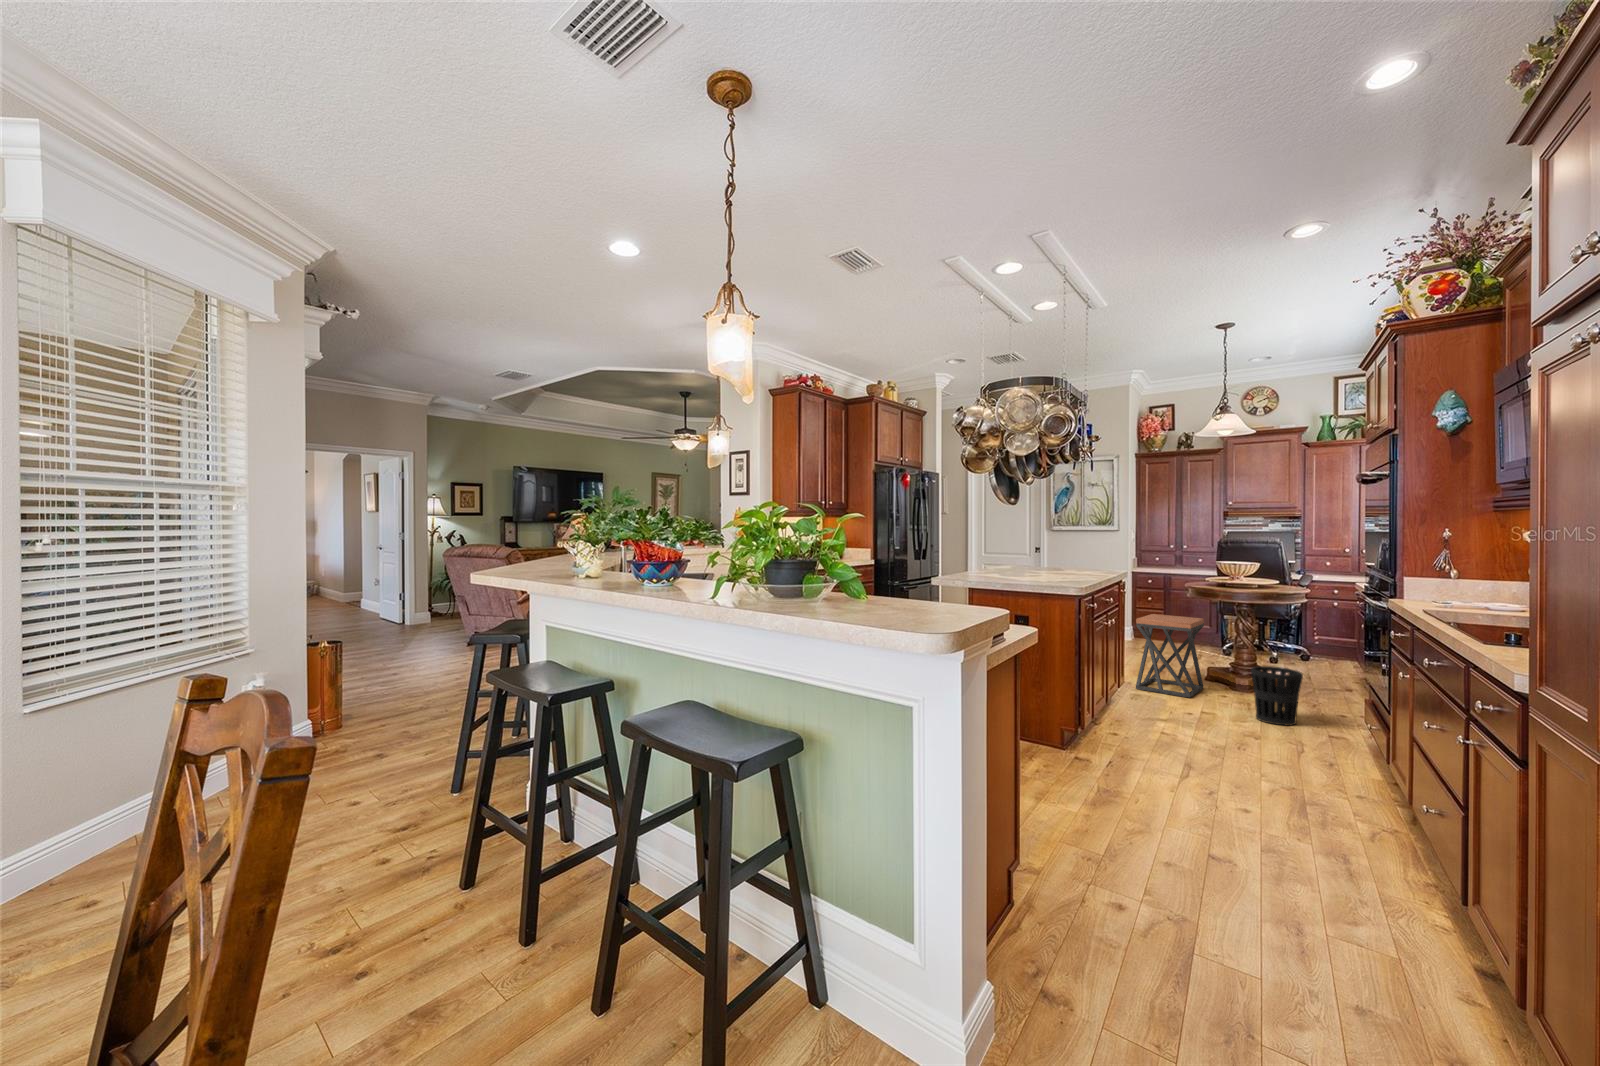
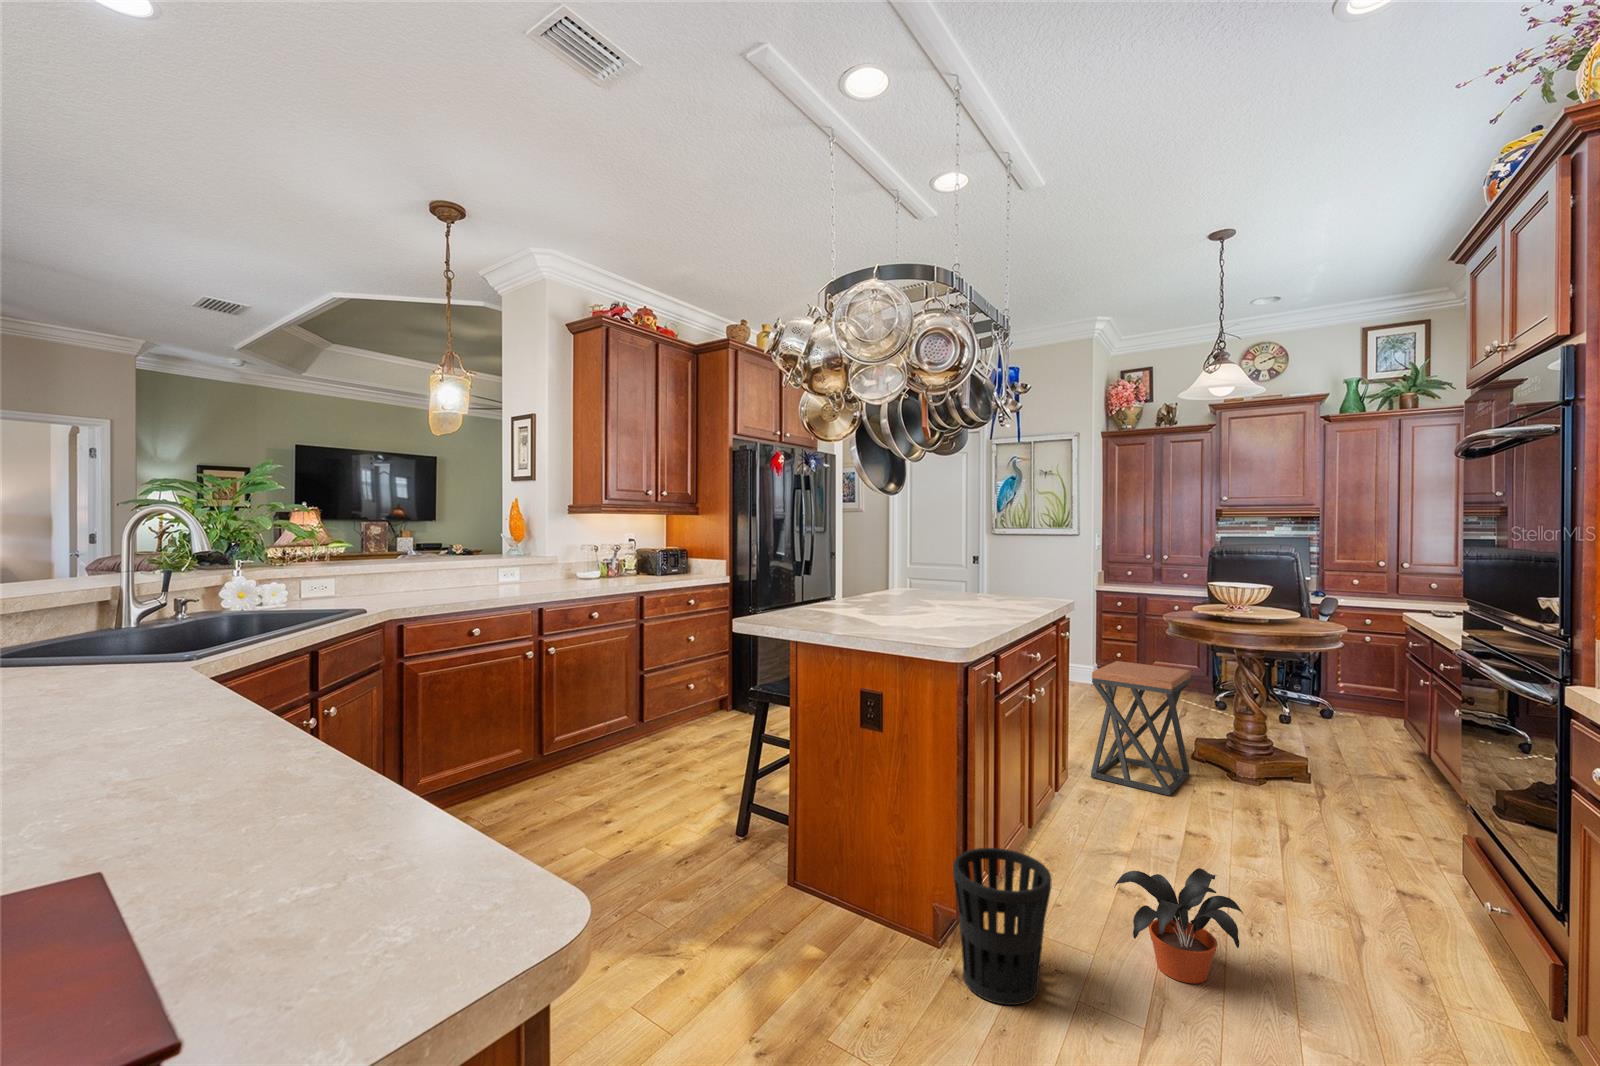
wastebasket: present [1251,666,1303,725] -> present [953,848,1052,1005]
potted plant: none [1158,712,1233,769] -> present [1114,868,1243,984]

